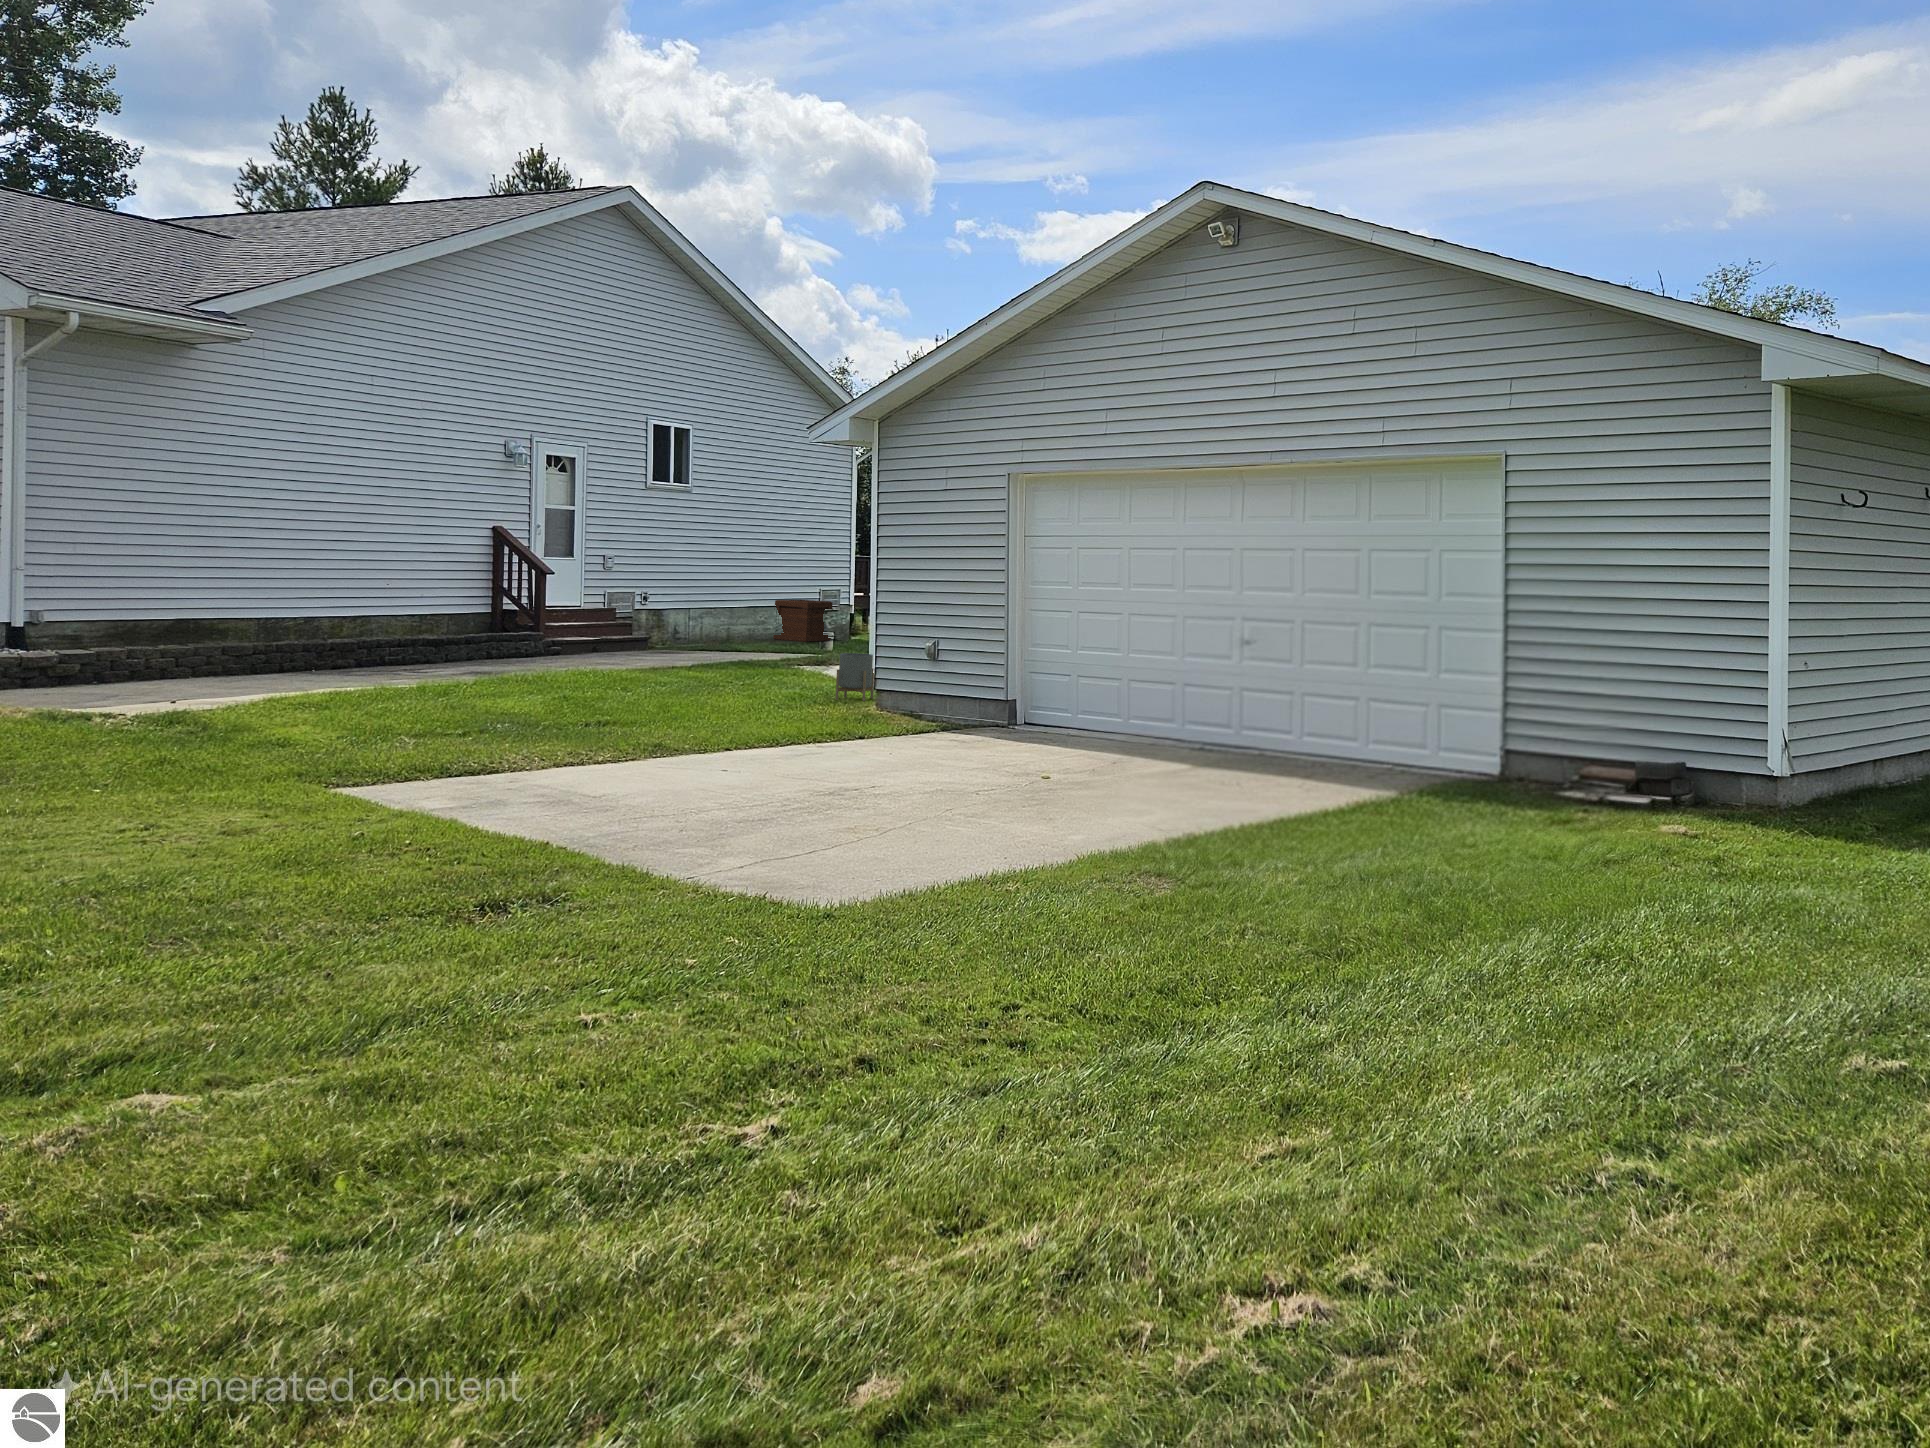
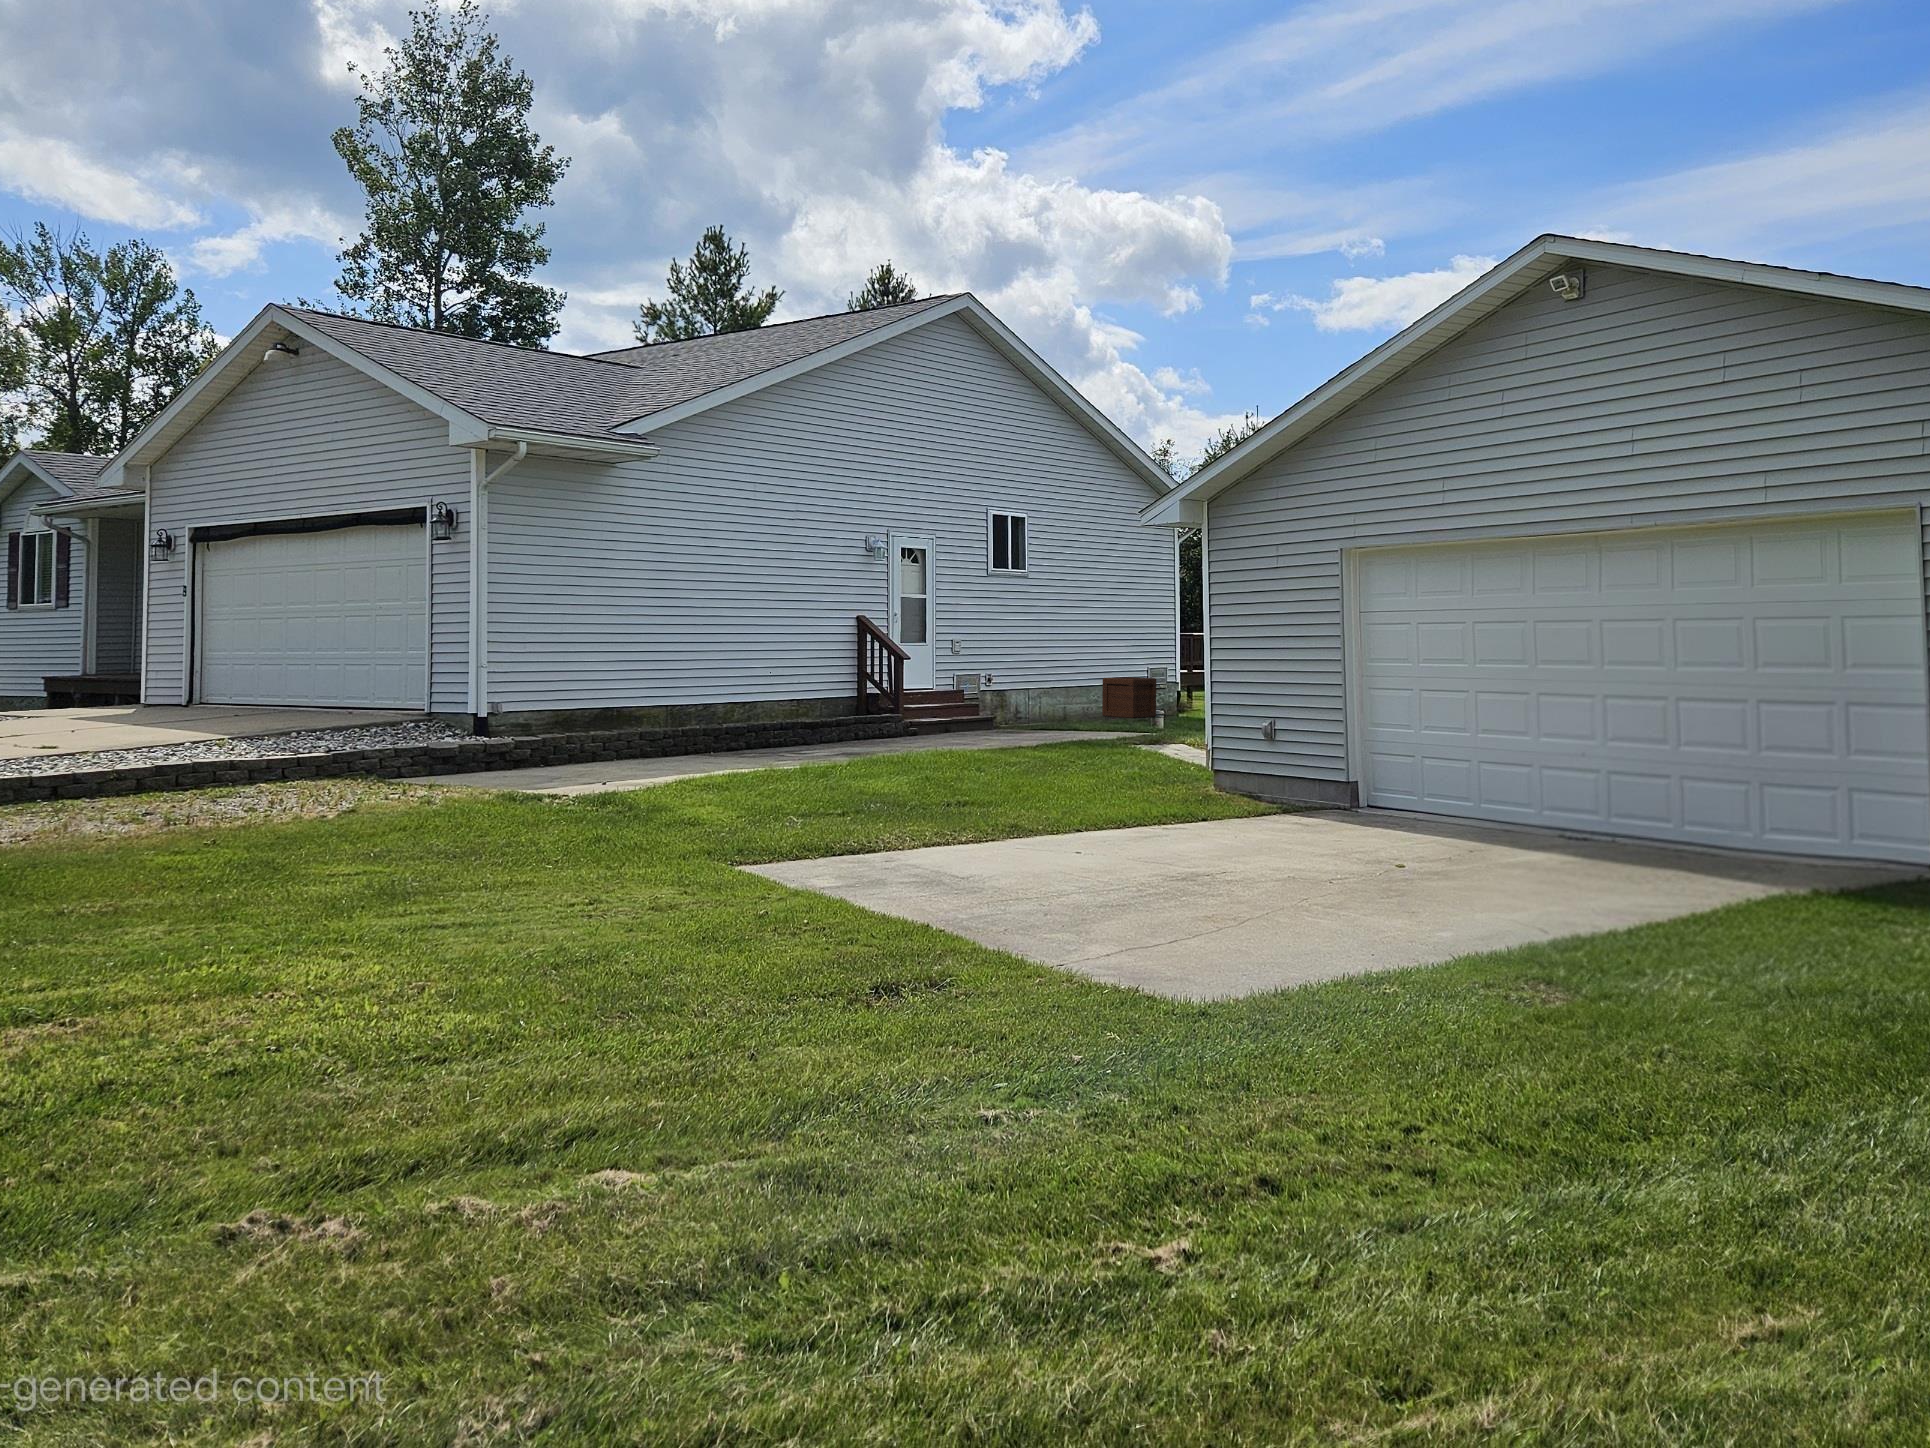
planter: present [836,653,874,701] -> none [1170,731,1207,778]

